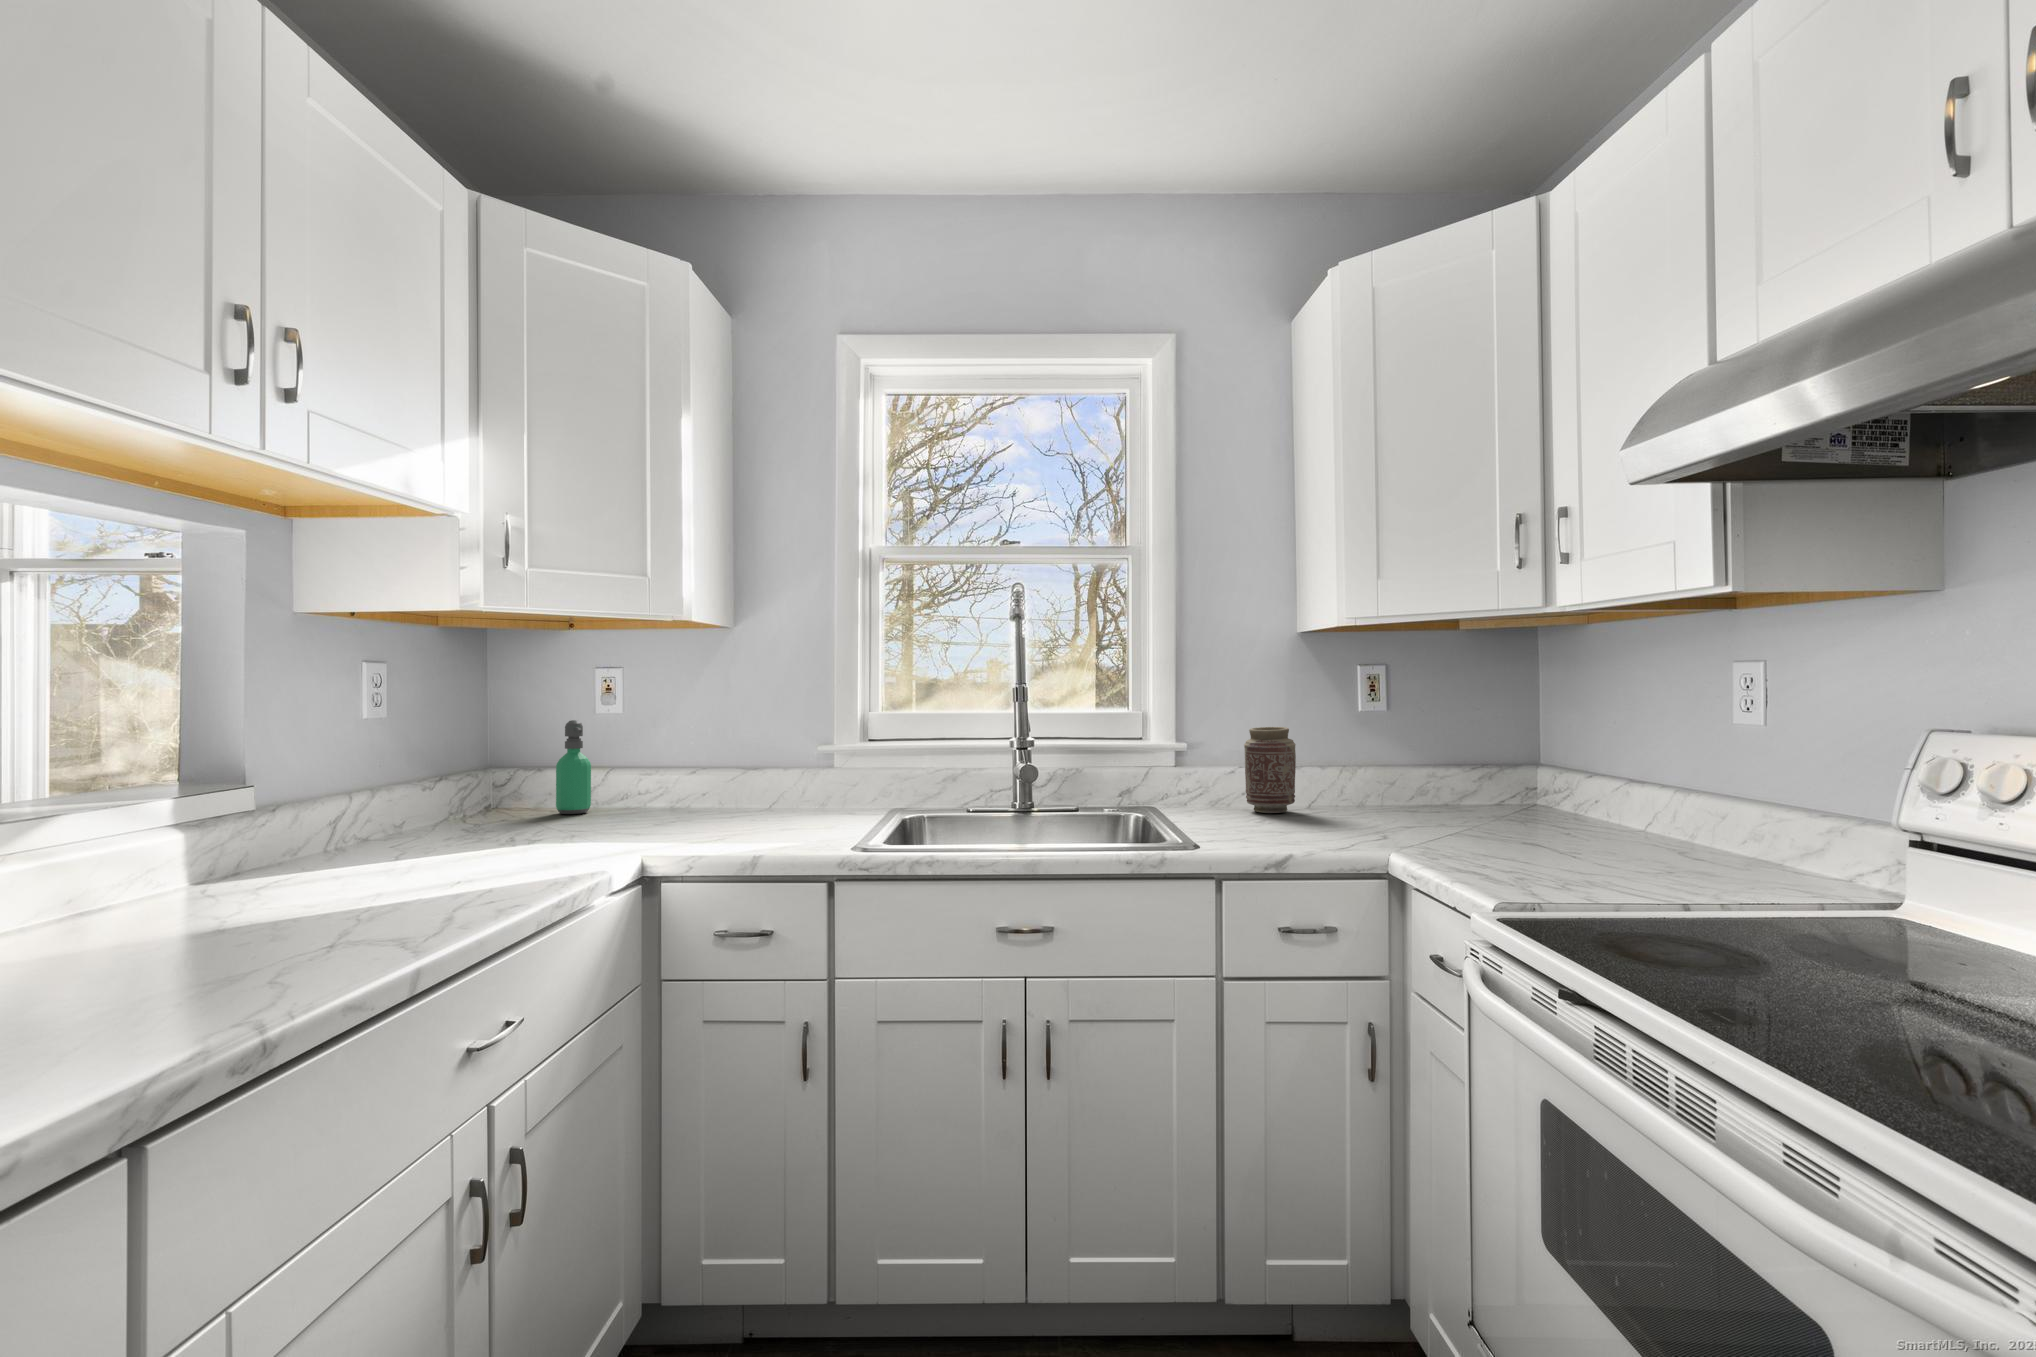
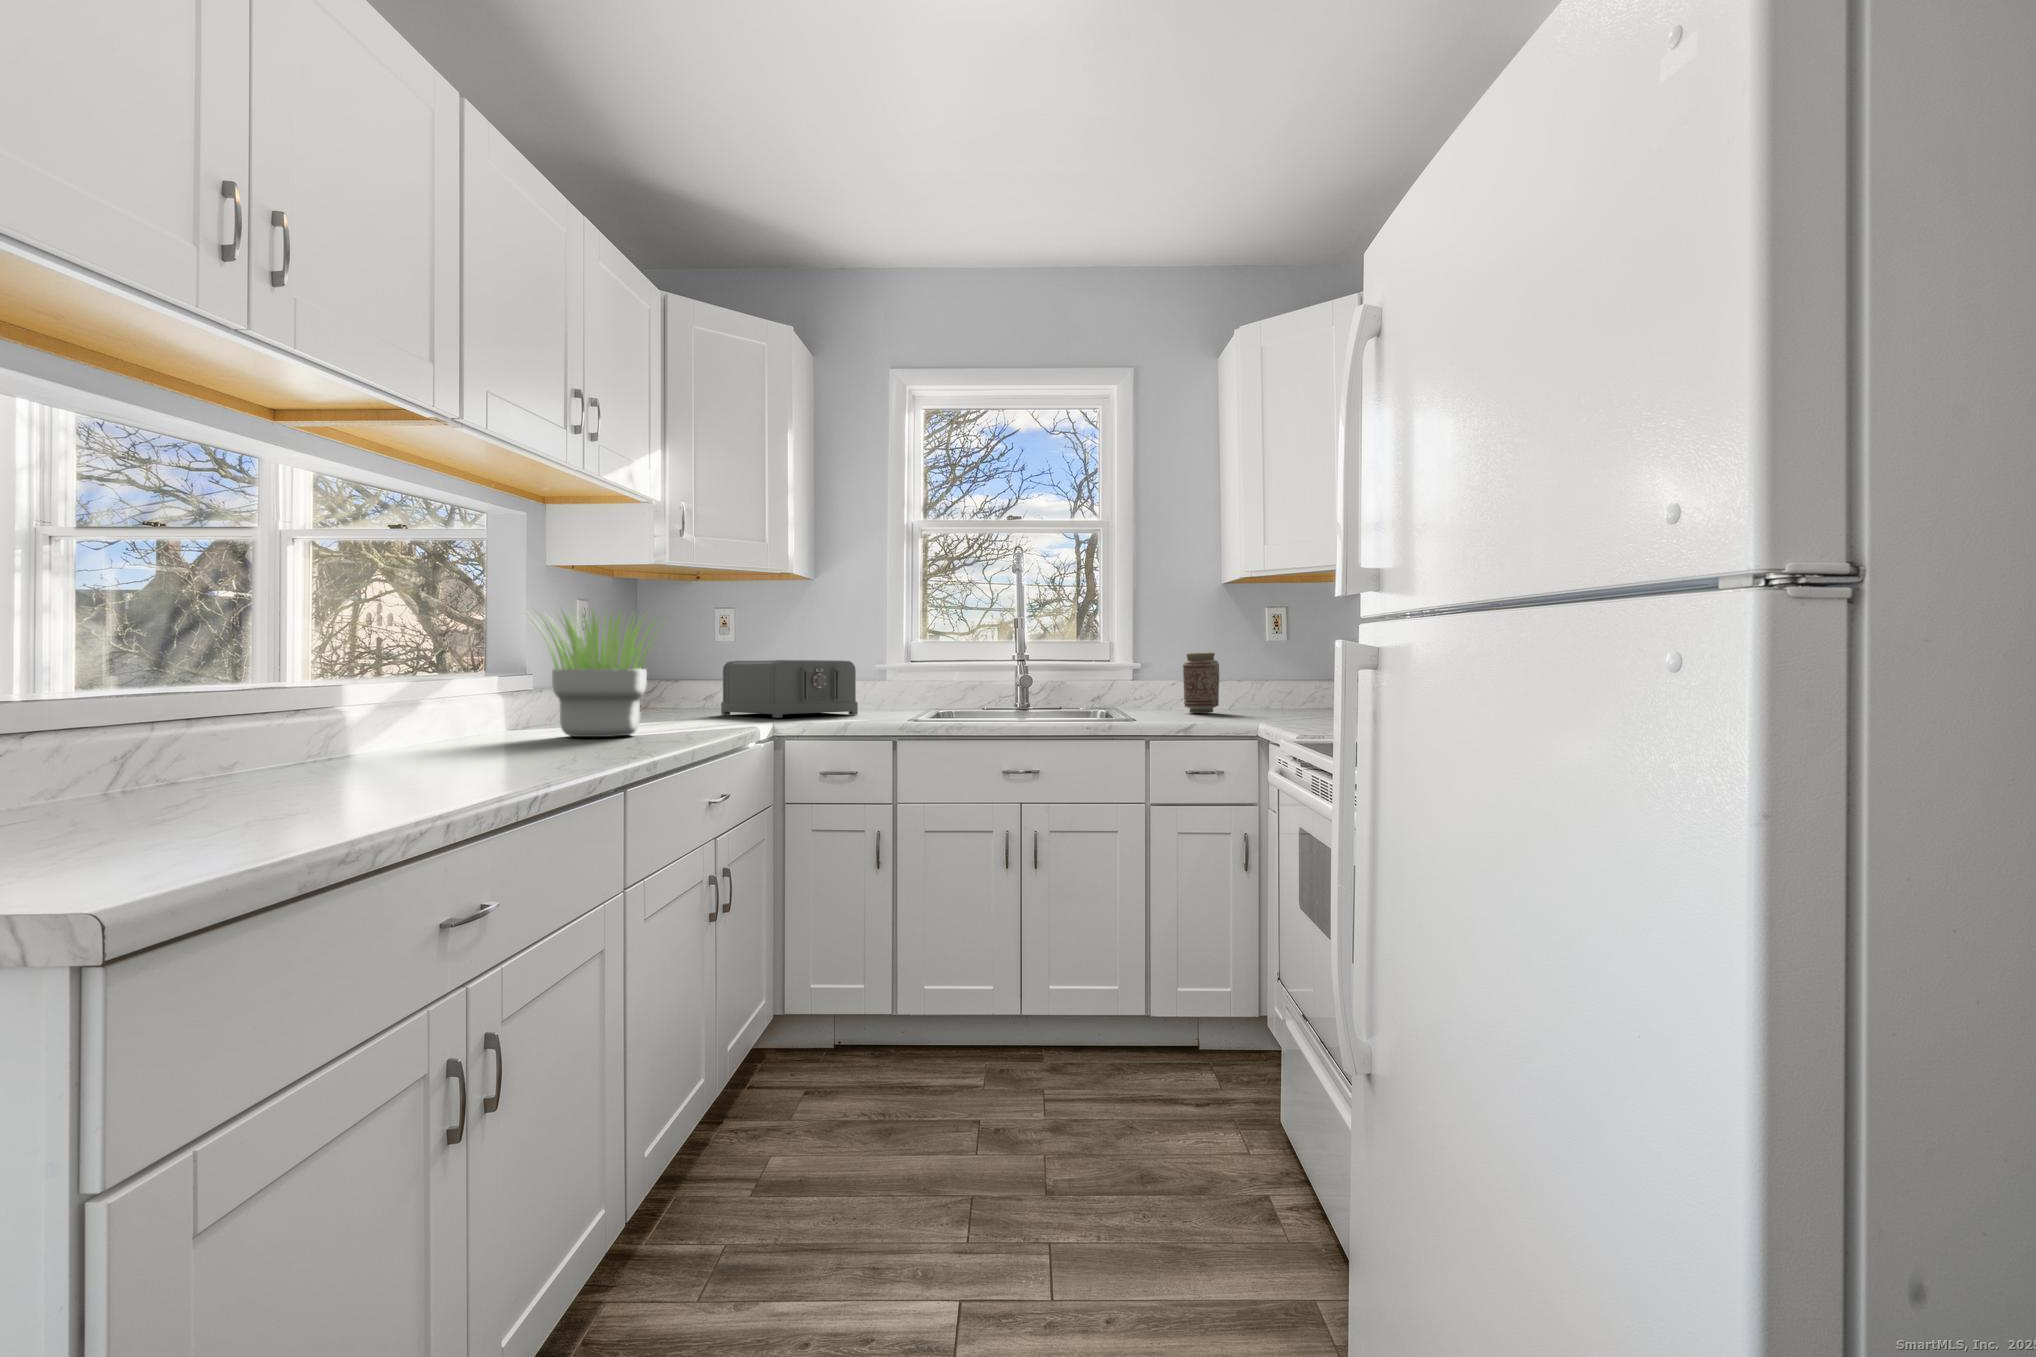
potted plant: none [134,695,451,922] -> present [535,611,664,737]
soap dispenser: present [556,720,591,814] -> none [688,646,712,713]
toaster: none [598,739,791,832] -> present [721,660,858,718]

